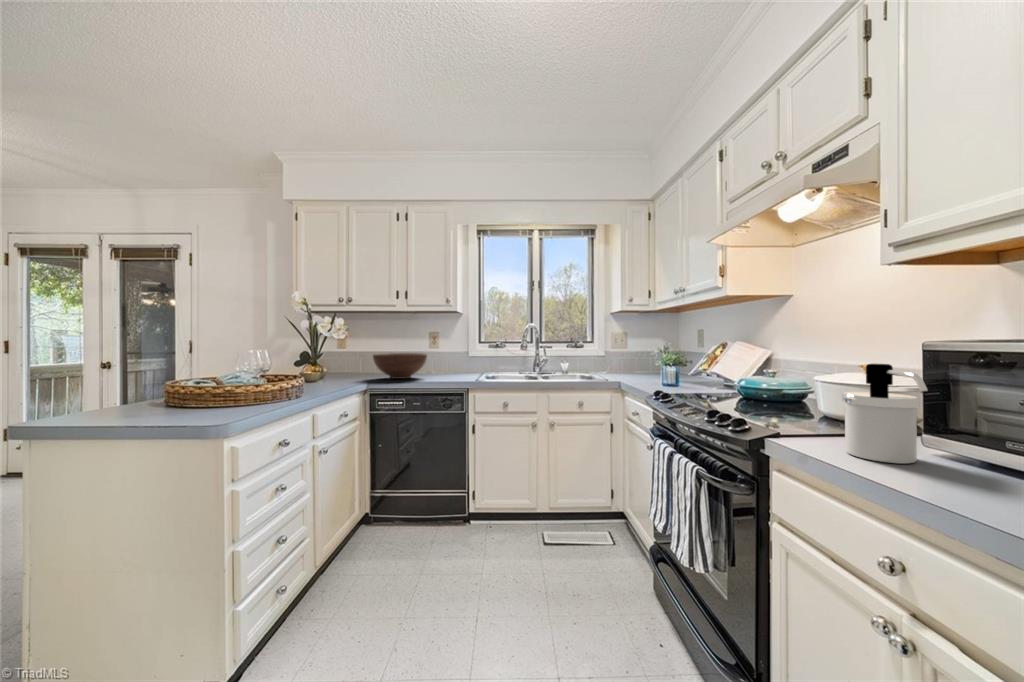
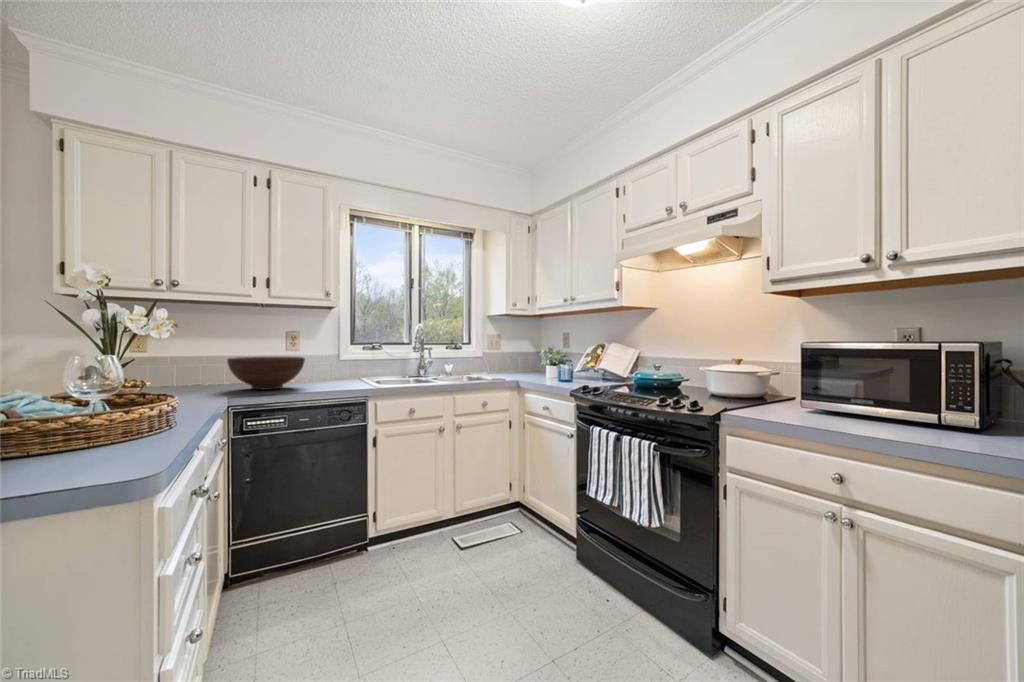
soap dispenser: present [842,363,928,464] -> none [771,359,833,421]

